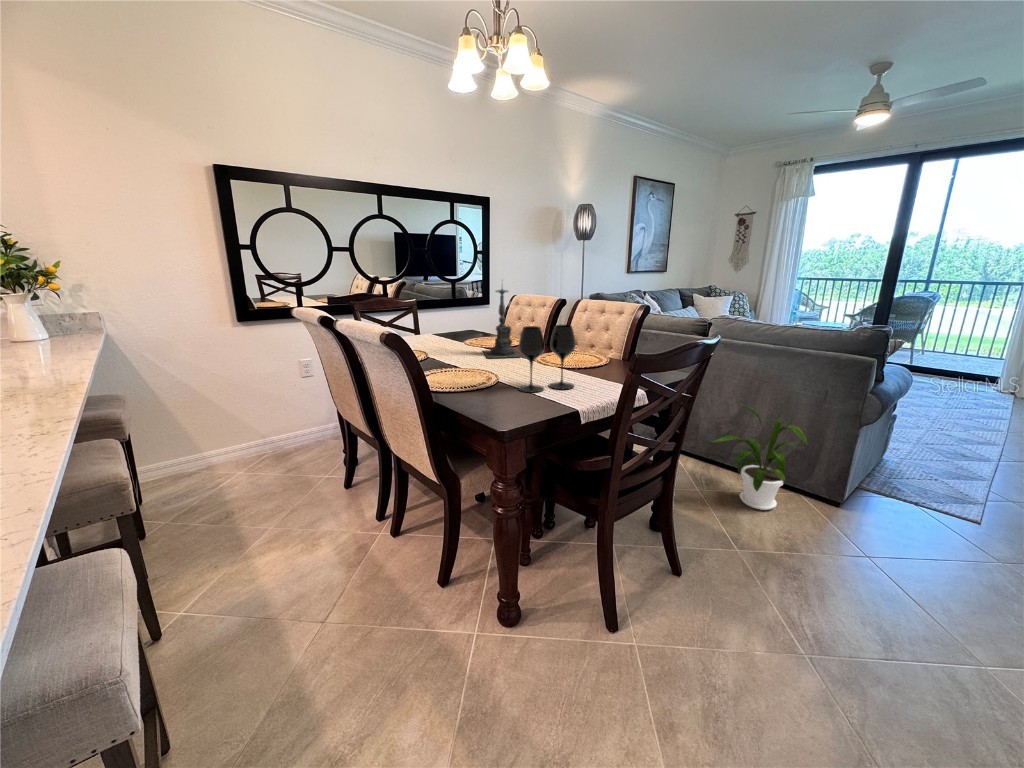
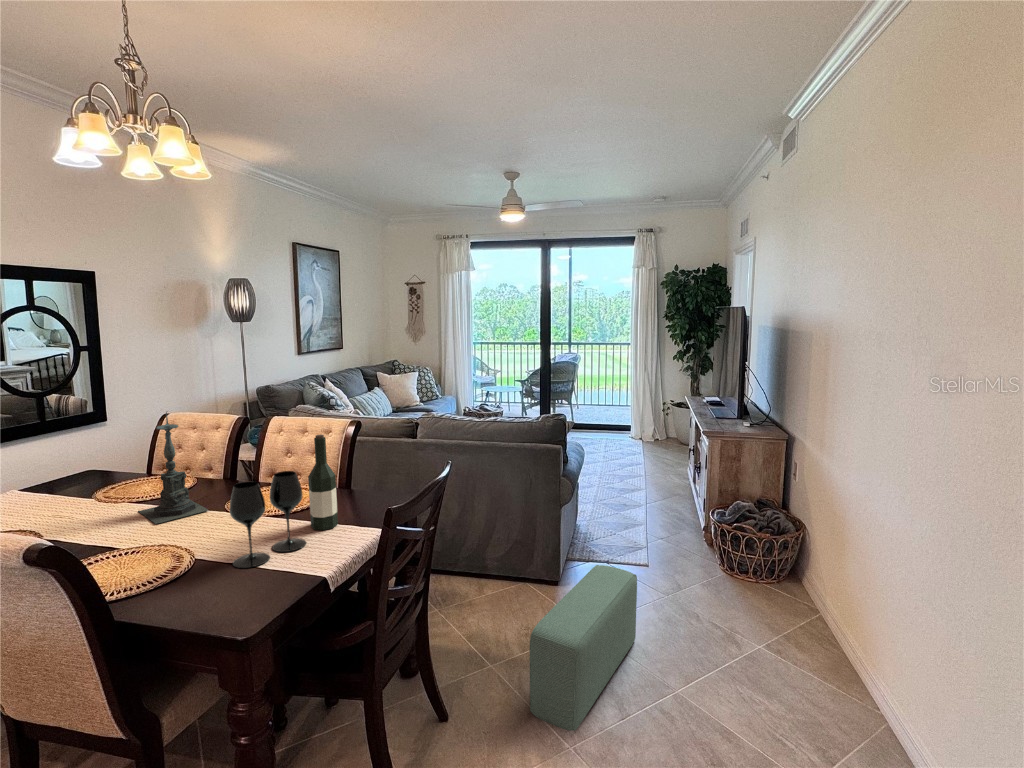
wine bottle: none [584,301,608,382] -> present [308,434,338,530]
house plant: present [711,403,808,510] -> none [444,504,529,610]
pouf: none [765,498,955,646] -> present [530,565,637,731]

